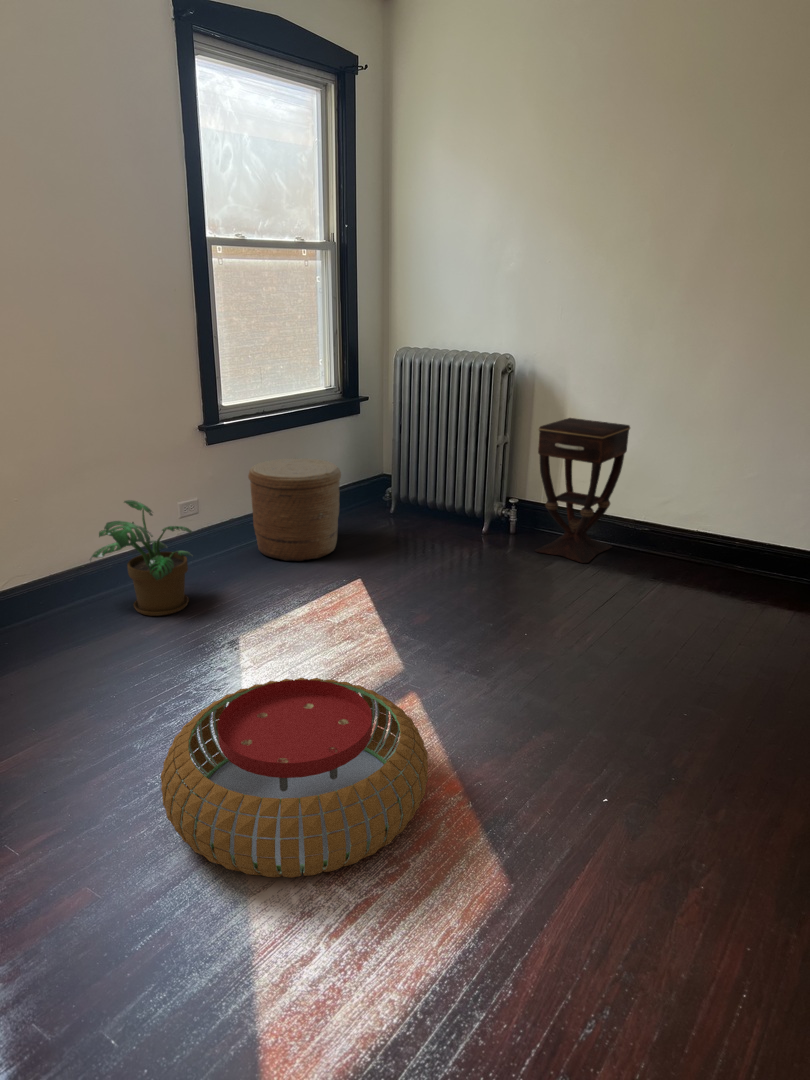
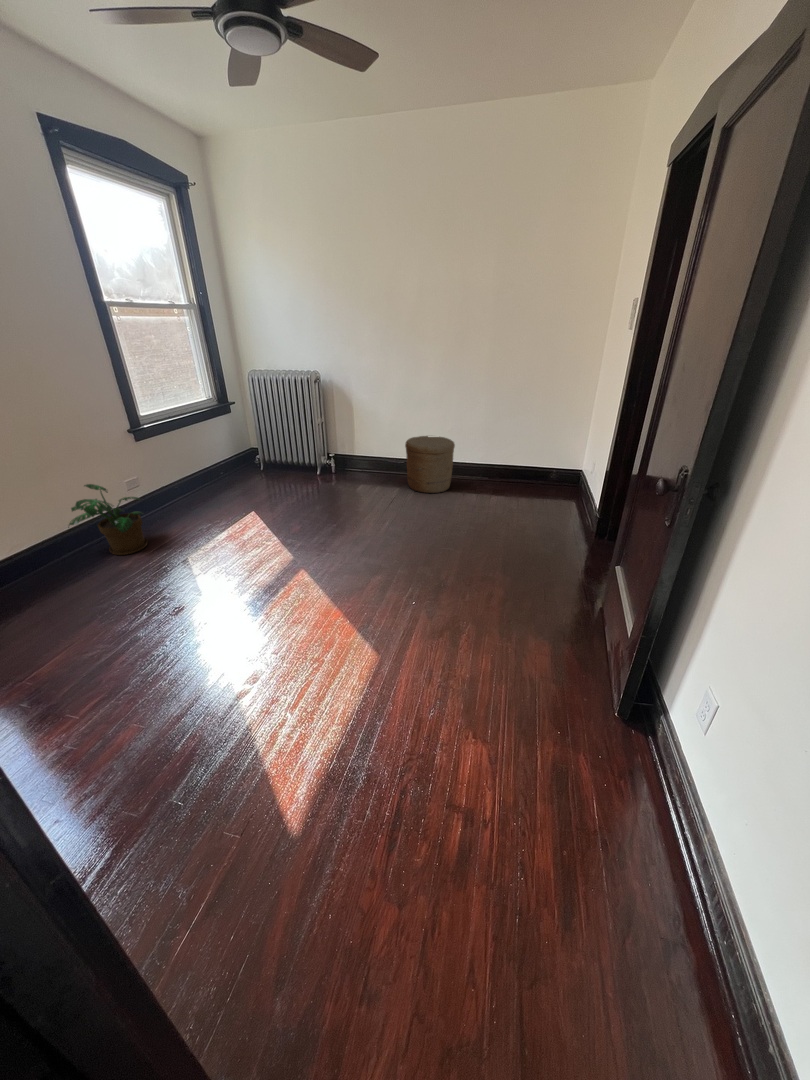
side table: present [535,418,630,563] -> none [341,408,388,486]
woven basket: present [248,459,341,561] -> present [405,436,455,493]
pouf: present [161,678,428,878] -> none [164,572,325,691]

